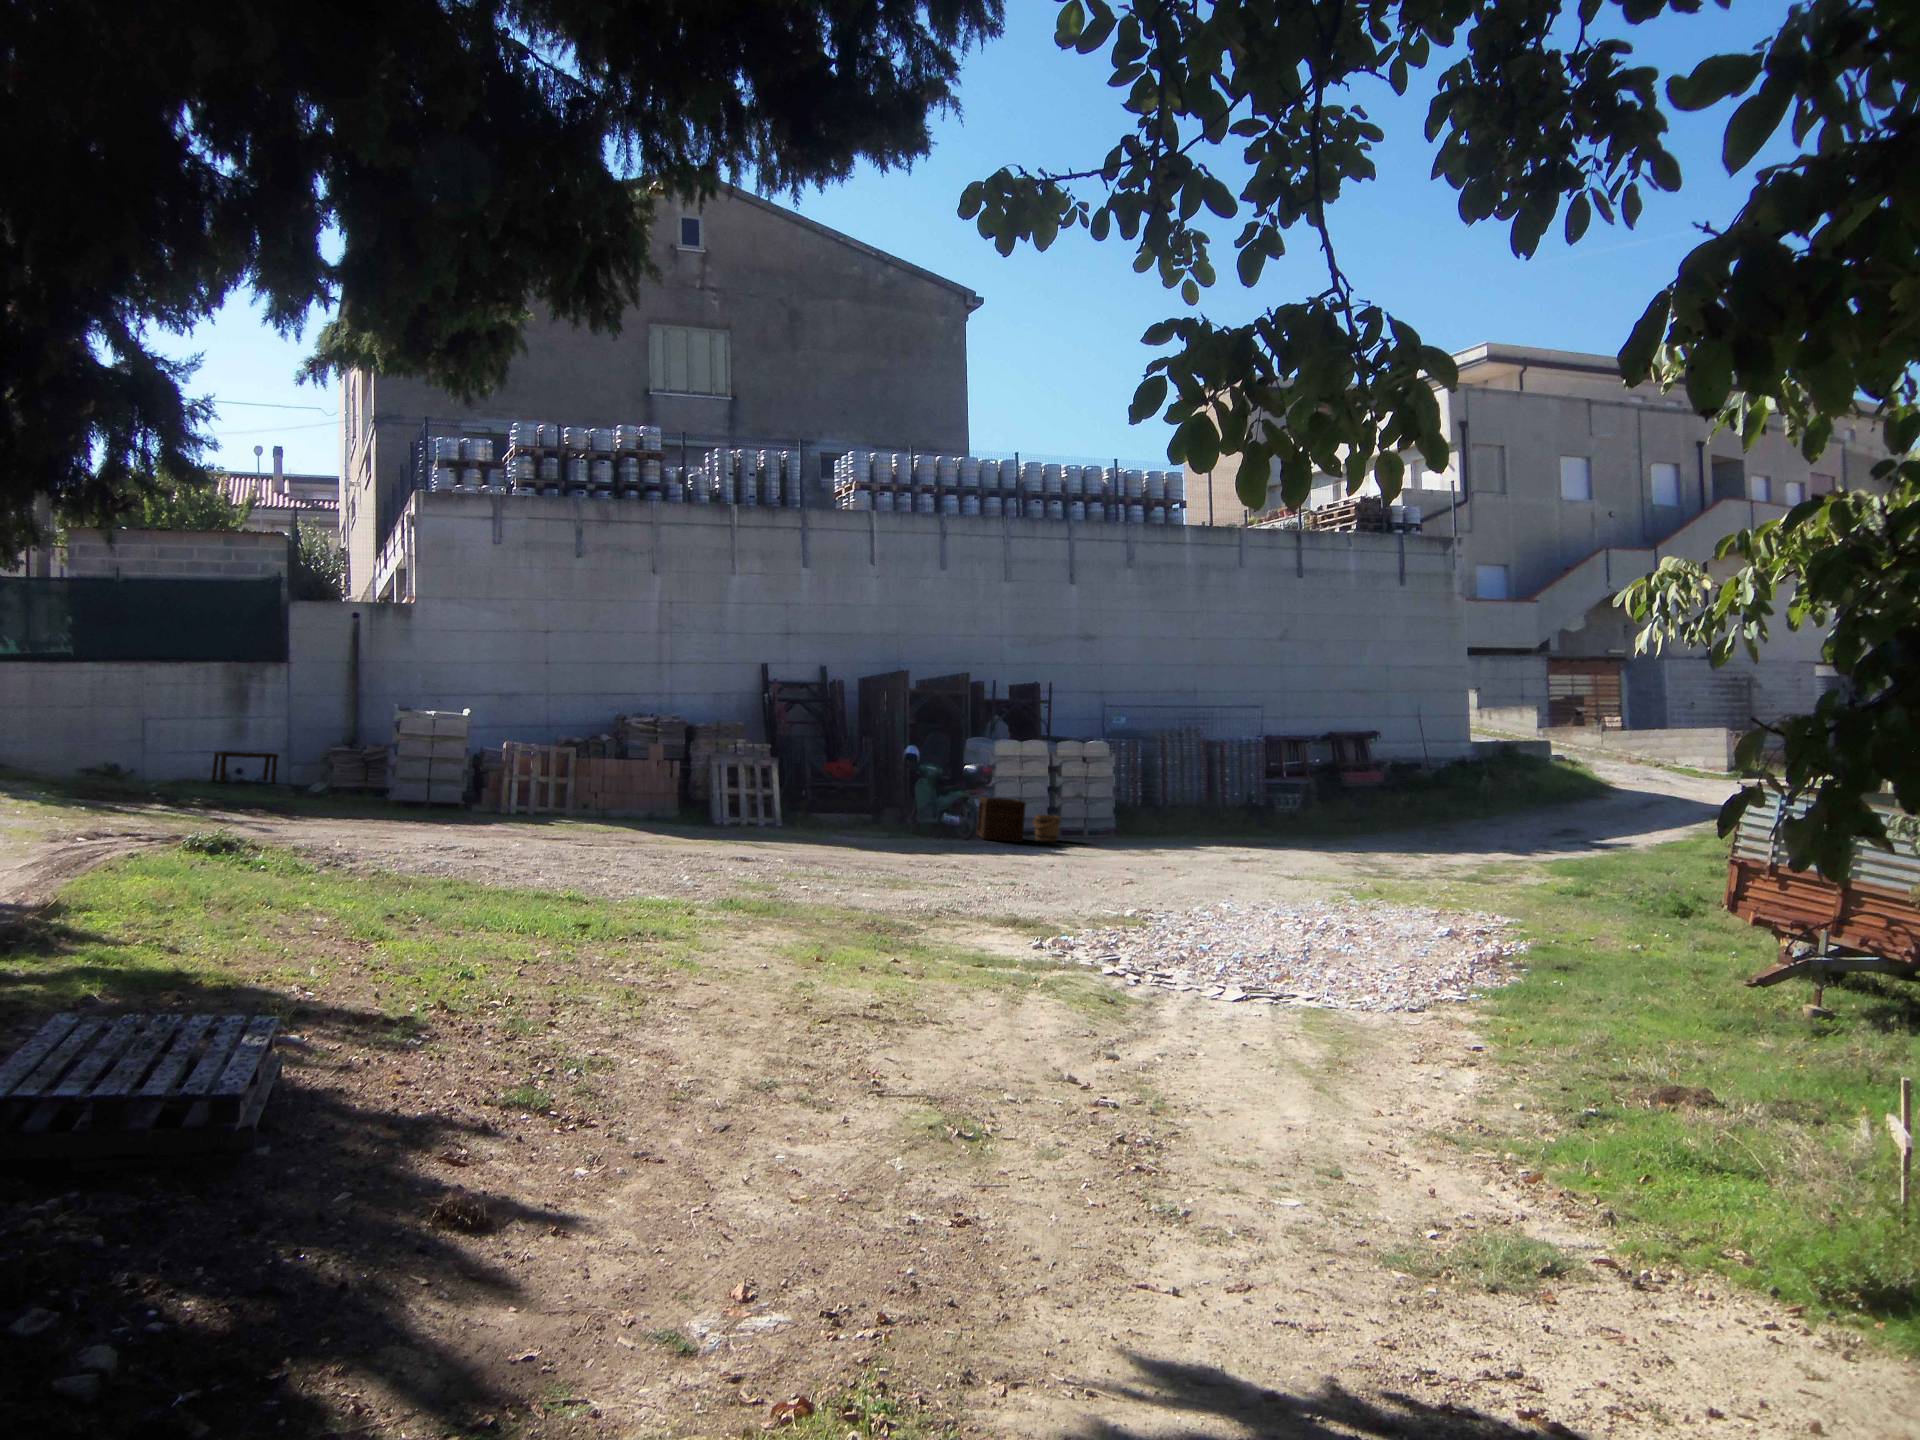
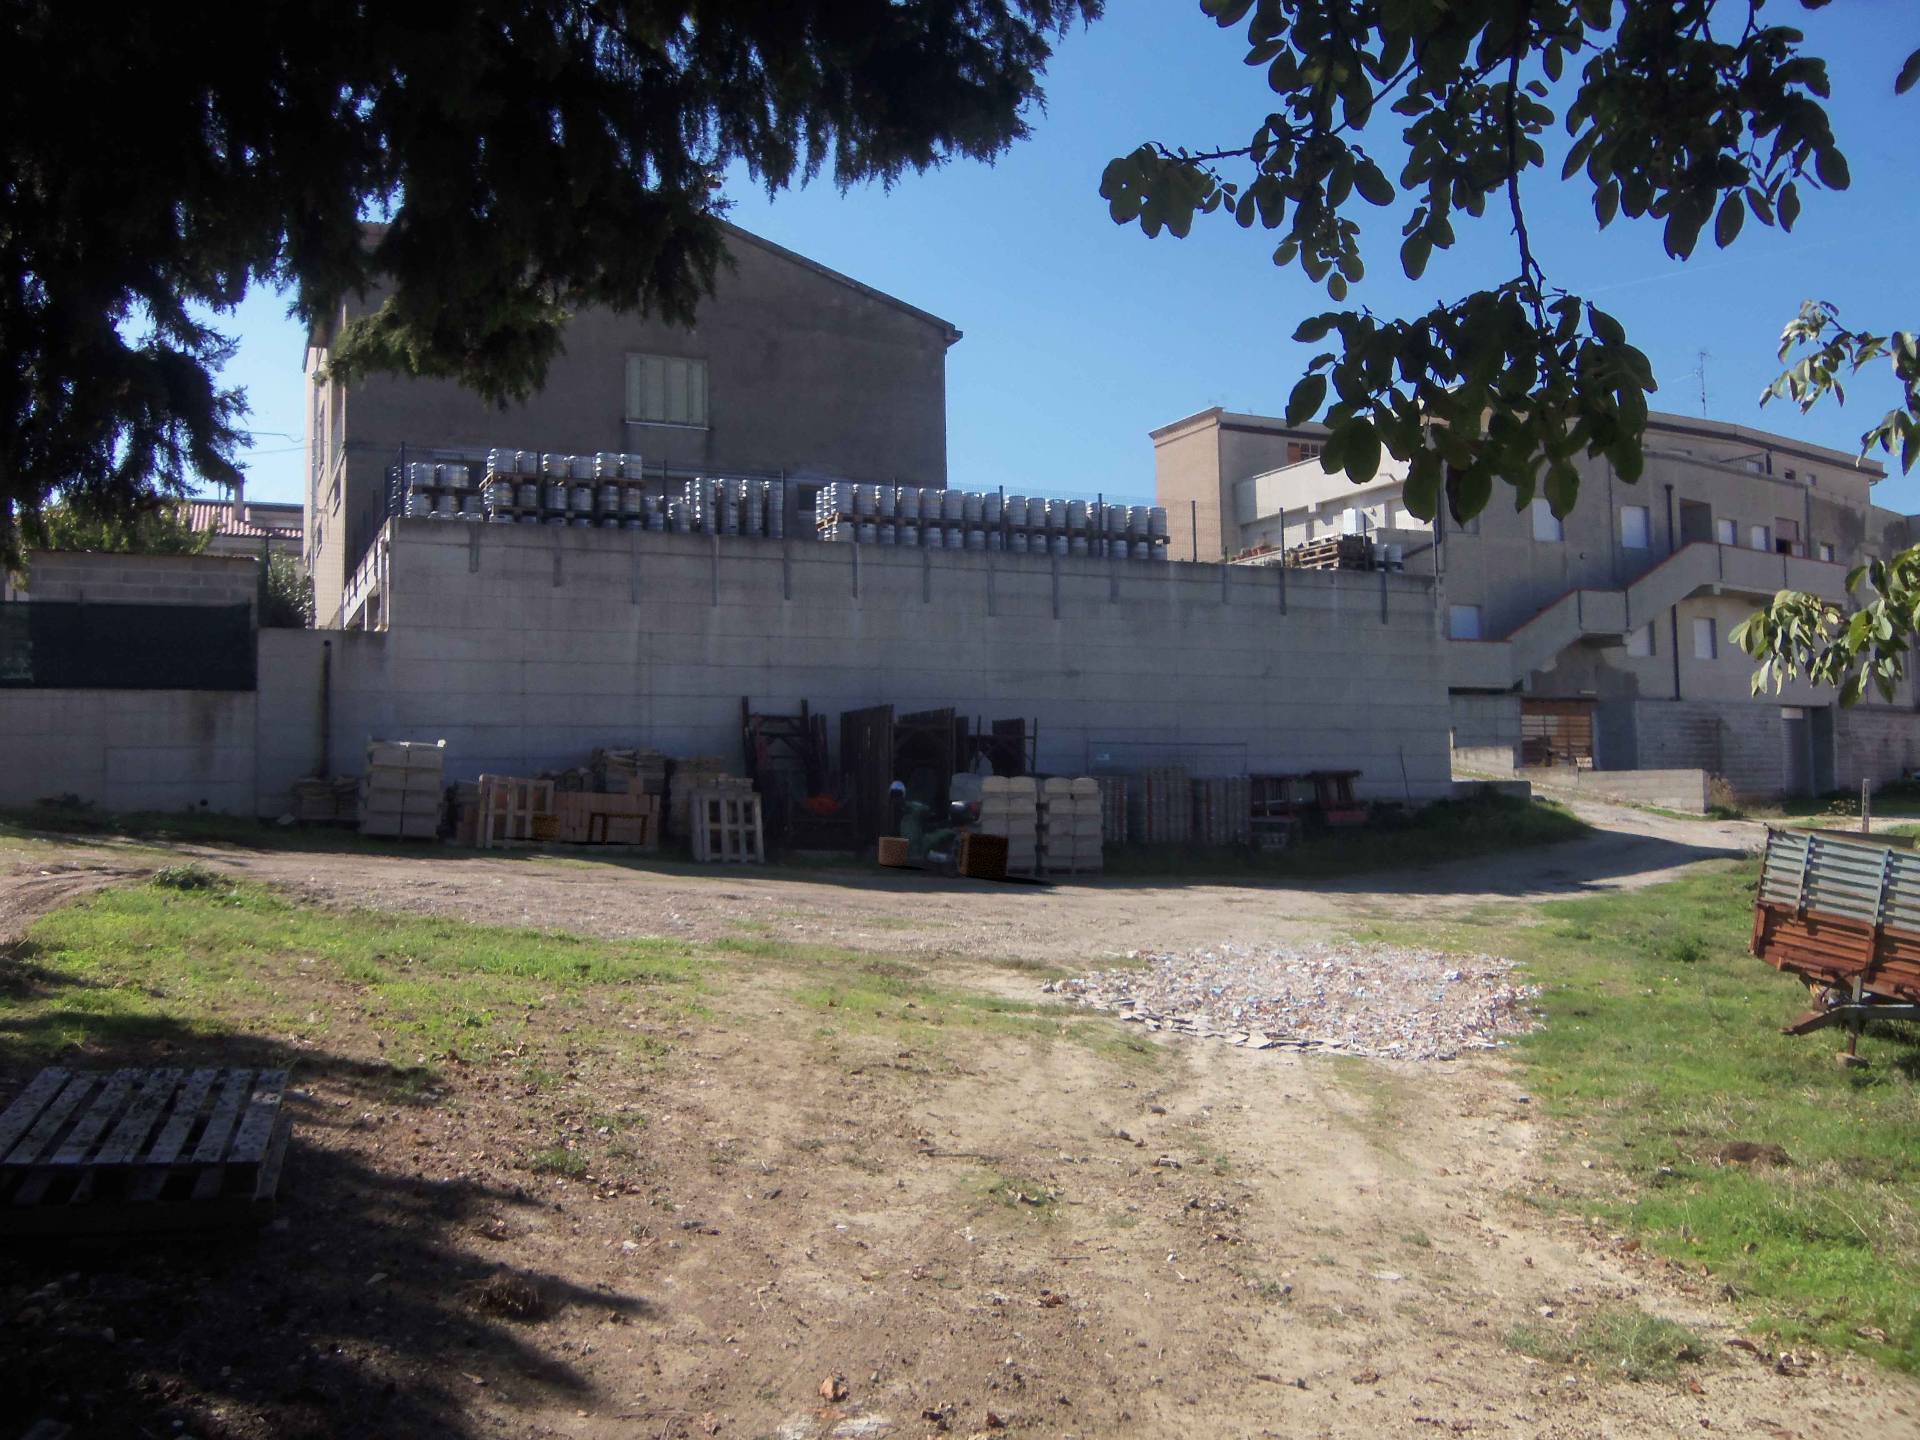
bench: present [211,751,279,784] -> present [587,812,649,845]
planter: none [900,803,929,831] -> present [879,837,909,866]
bucket: present [1032,815,1061,841] -> present [530,812,561,840]

